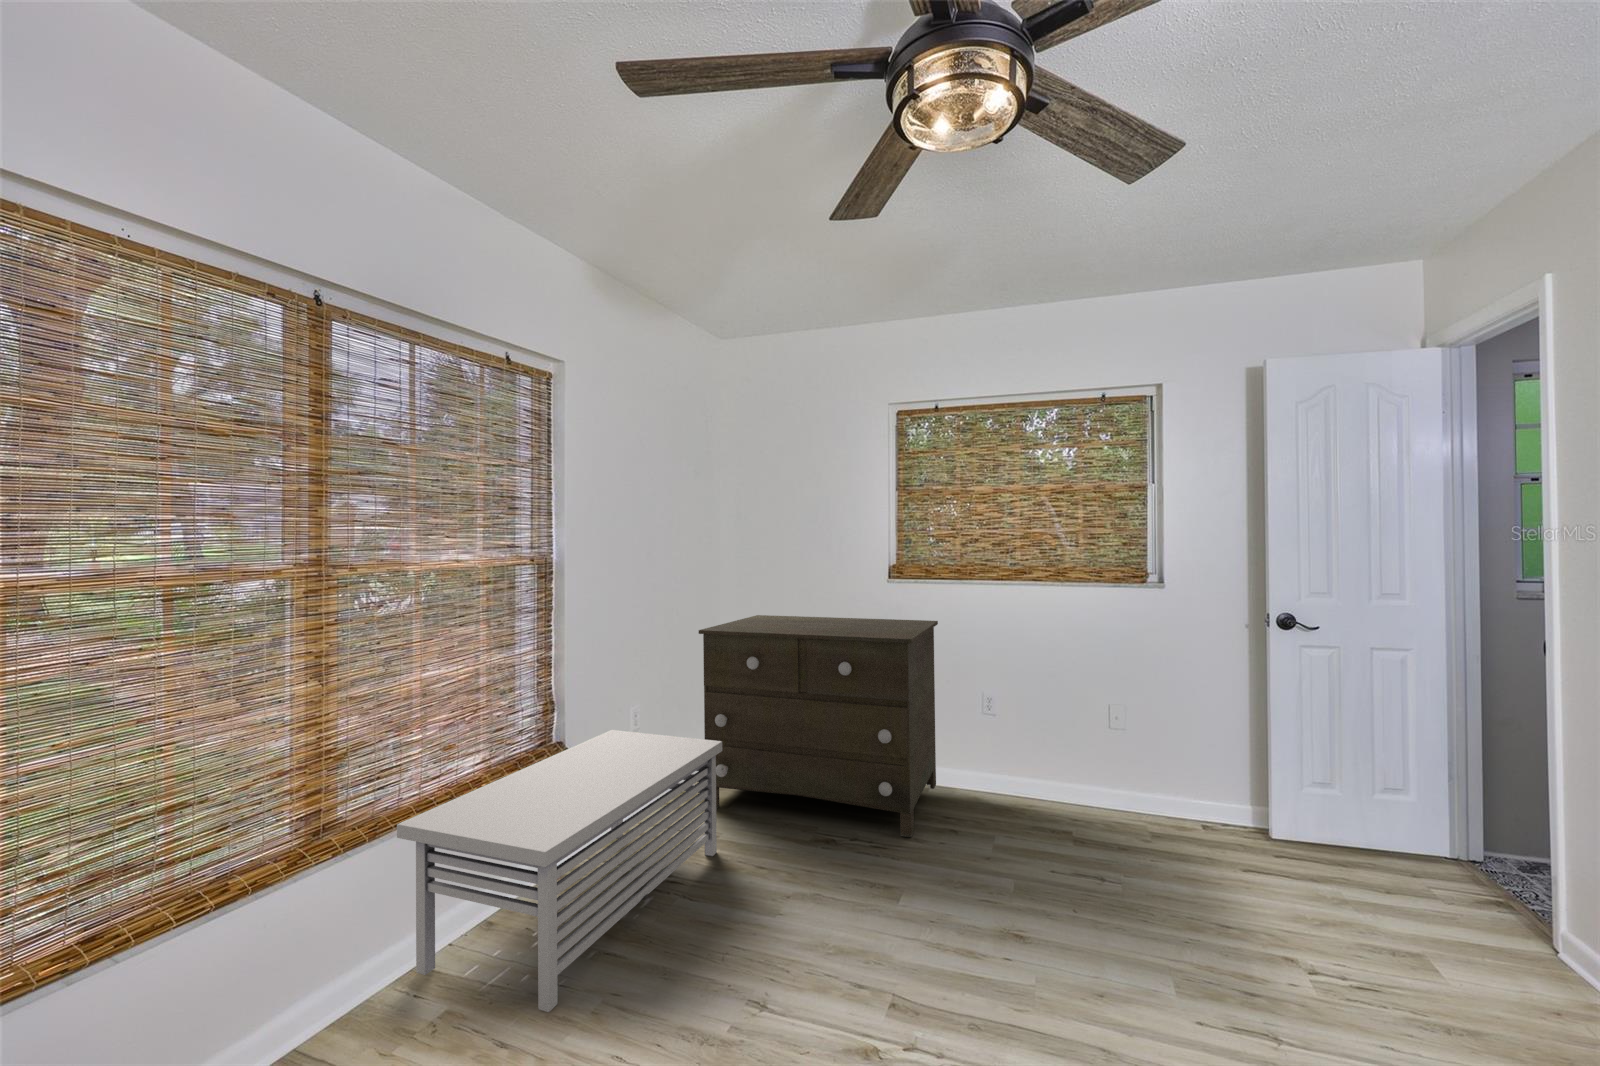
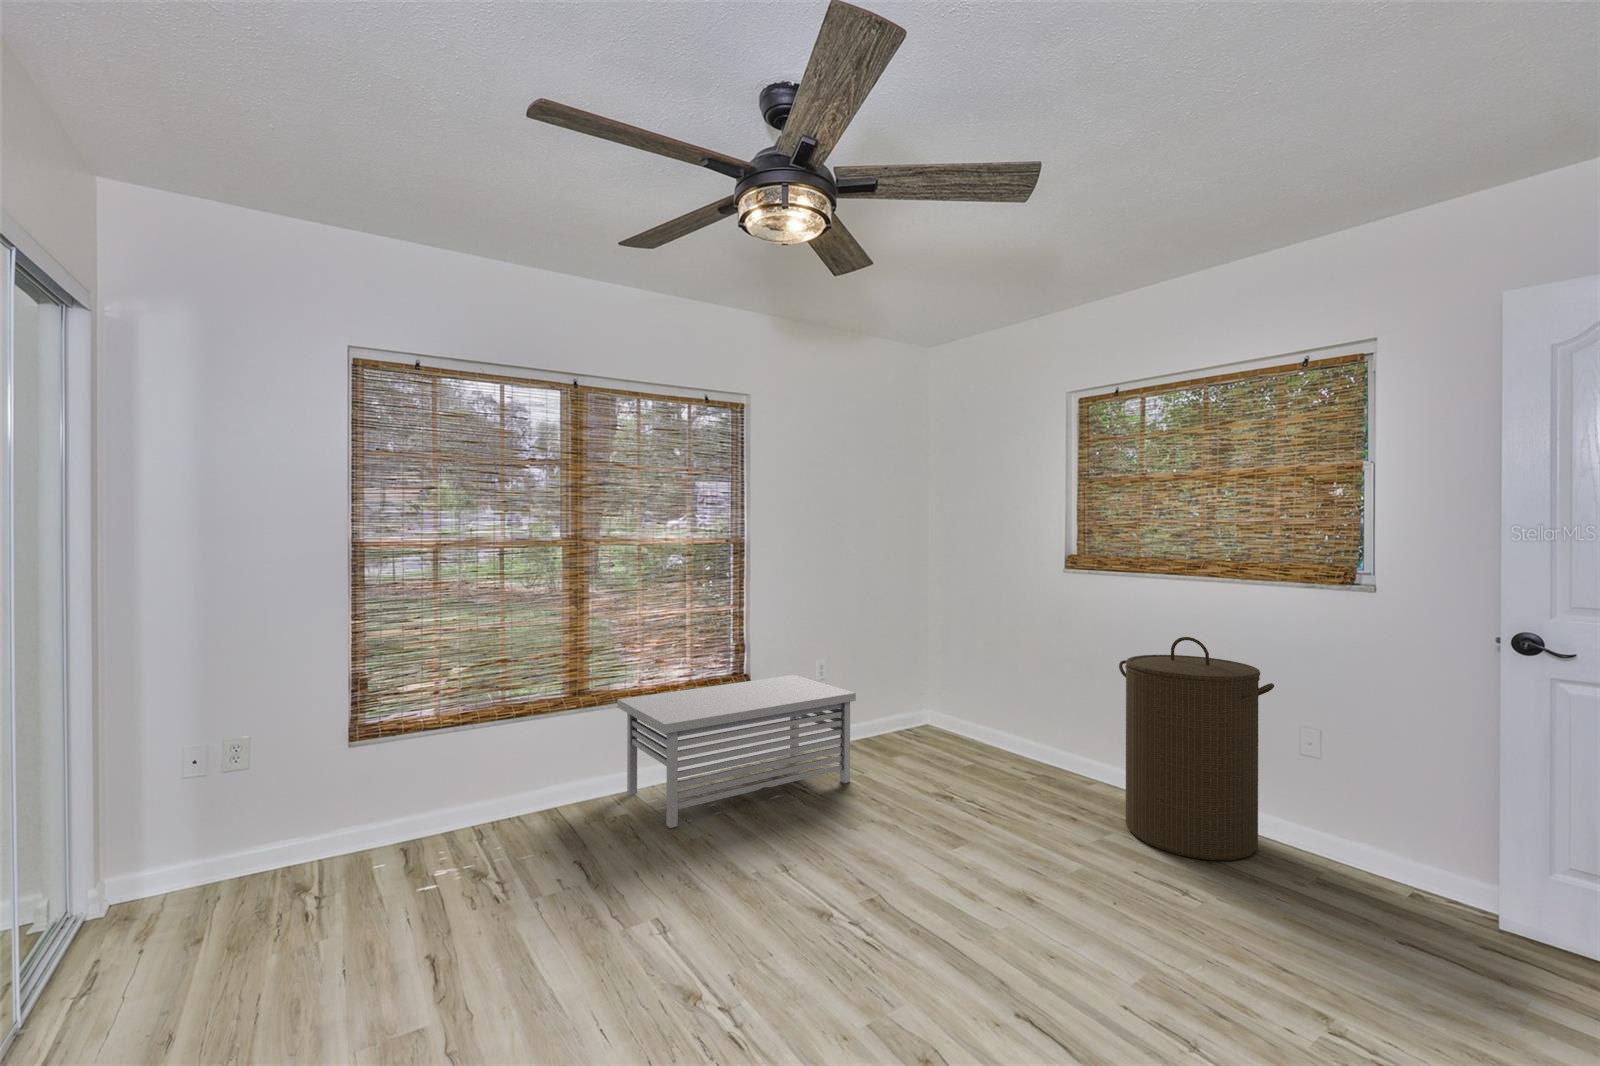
dresser: present [699,615,938,837] -> none [871,598,1108,811]
laundry hamper: none [980,638,1123,844] -> present [1119,637,1274,861]

